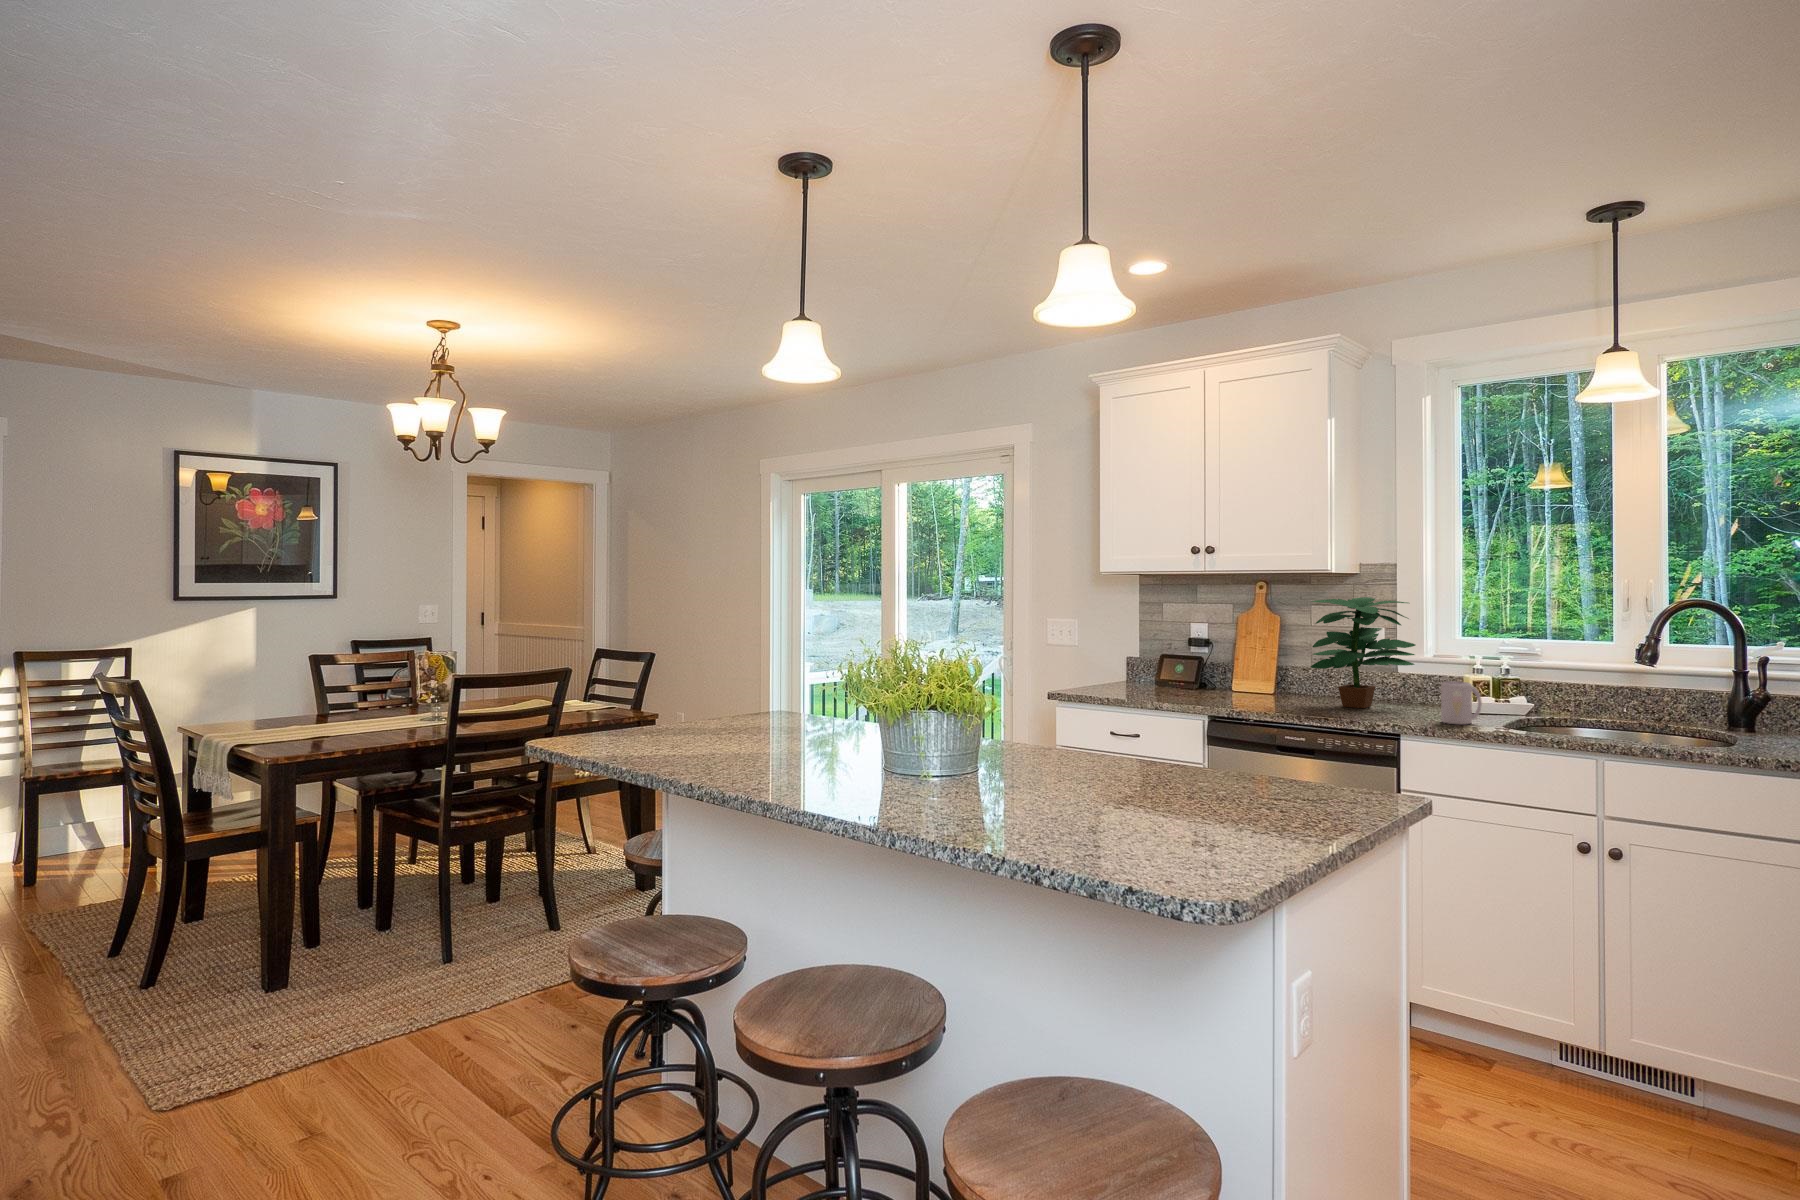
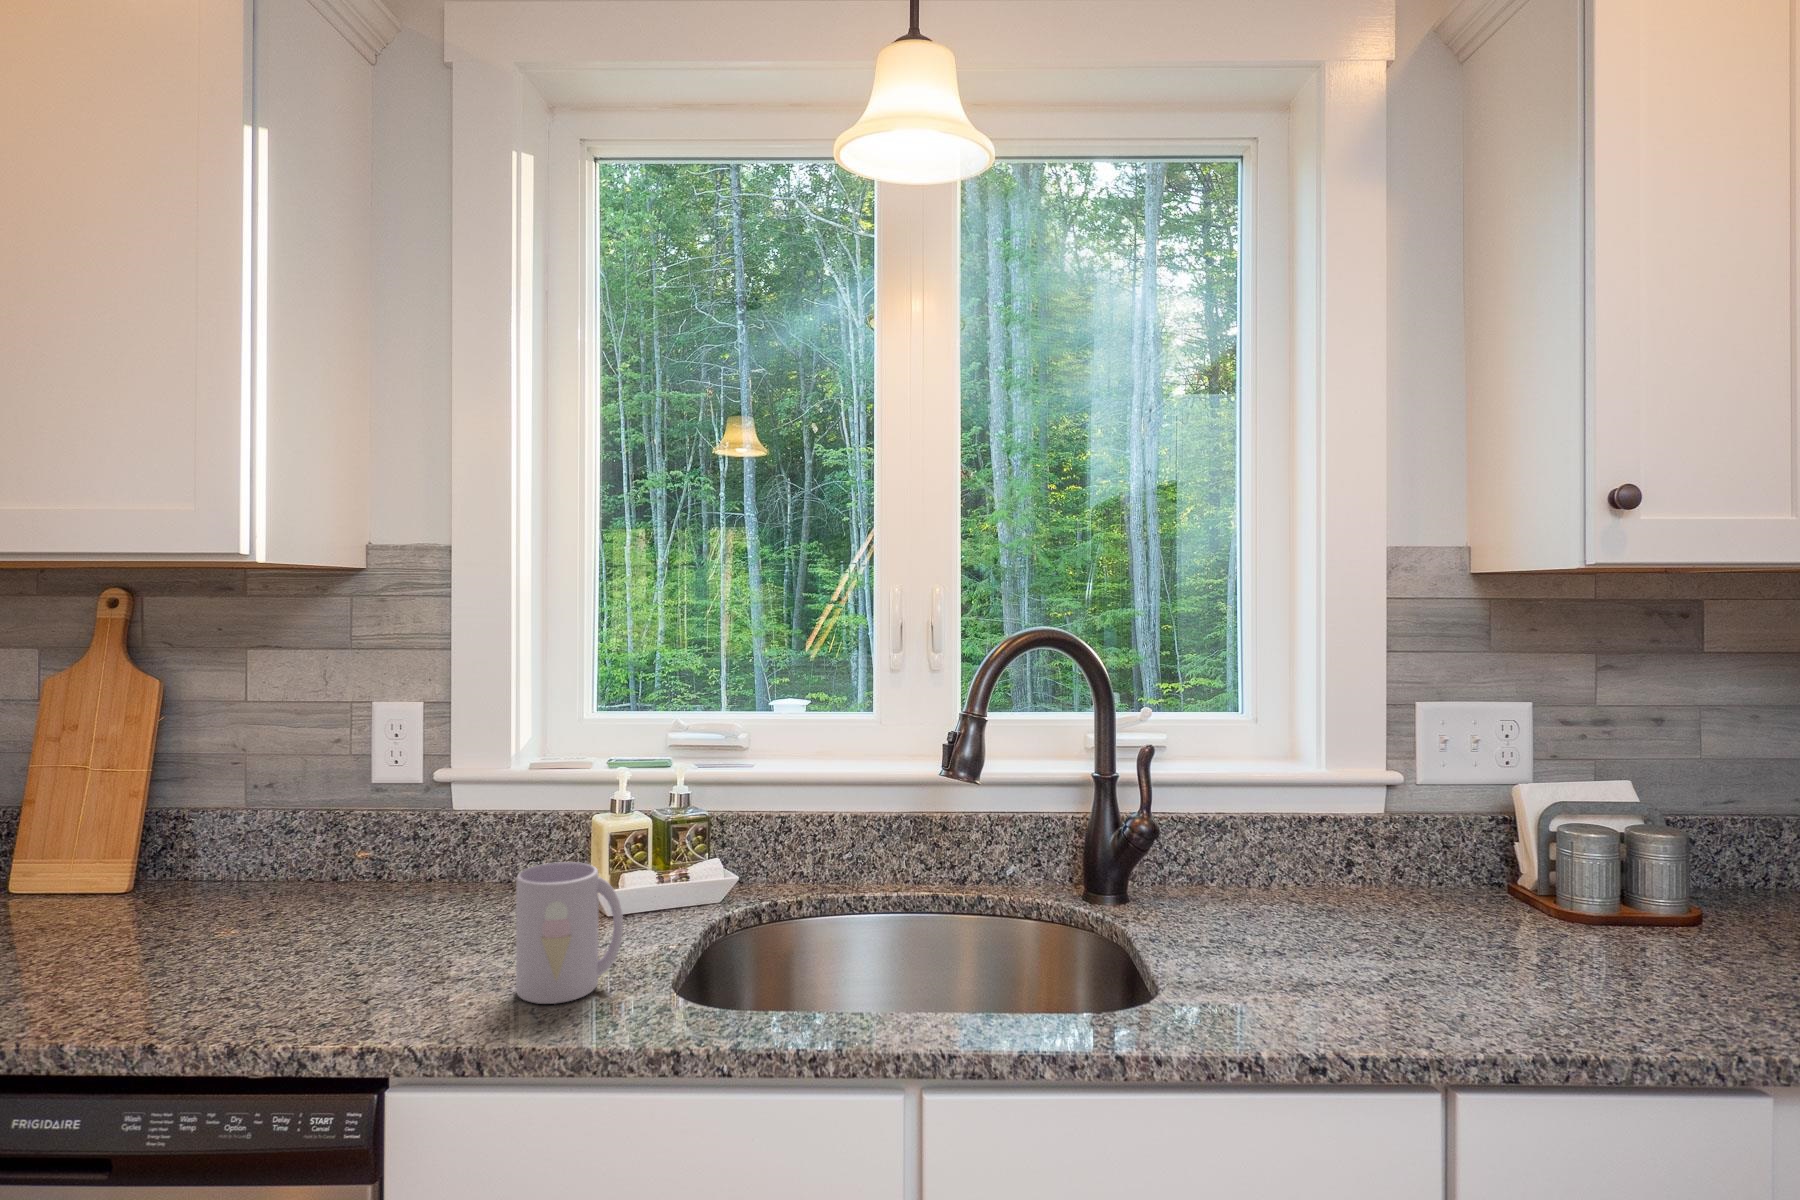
potted plant: present [1311,597,1415,708] -> none [157,624,487,944]

